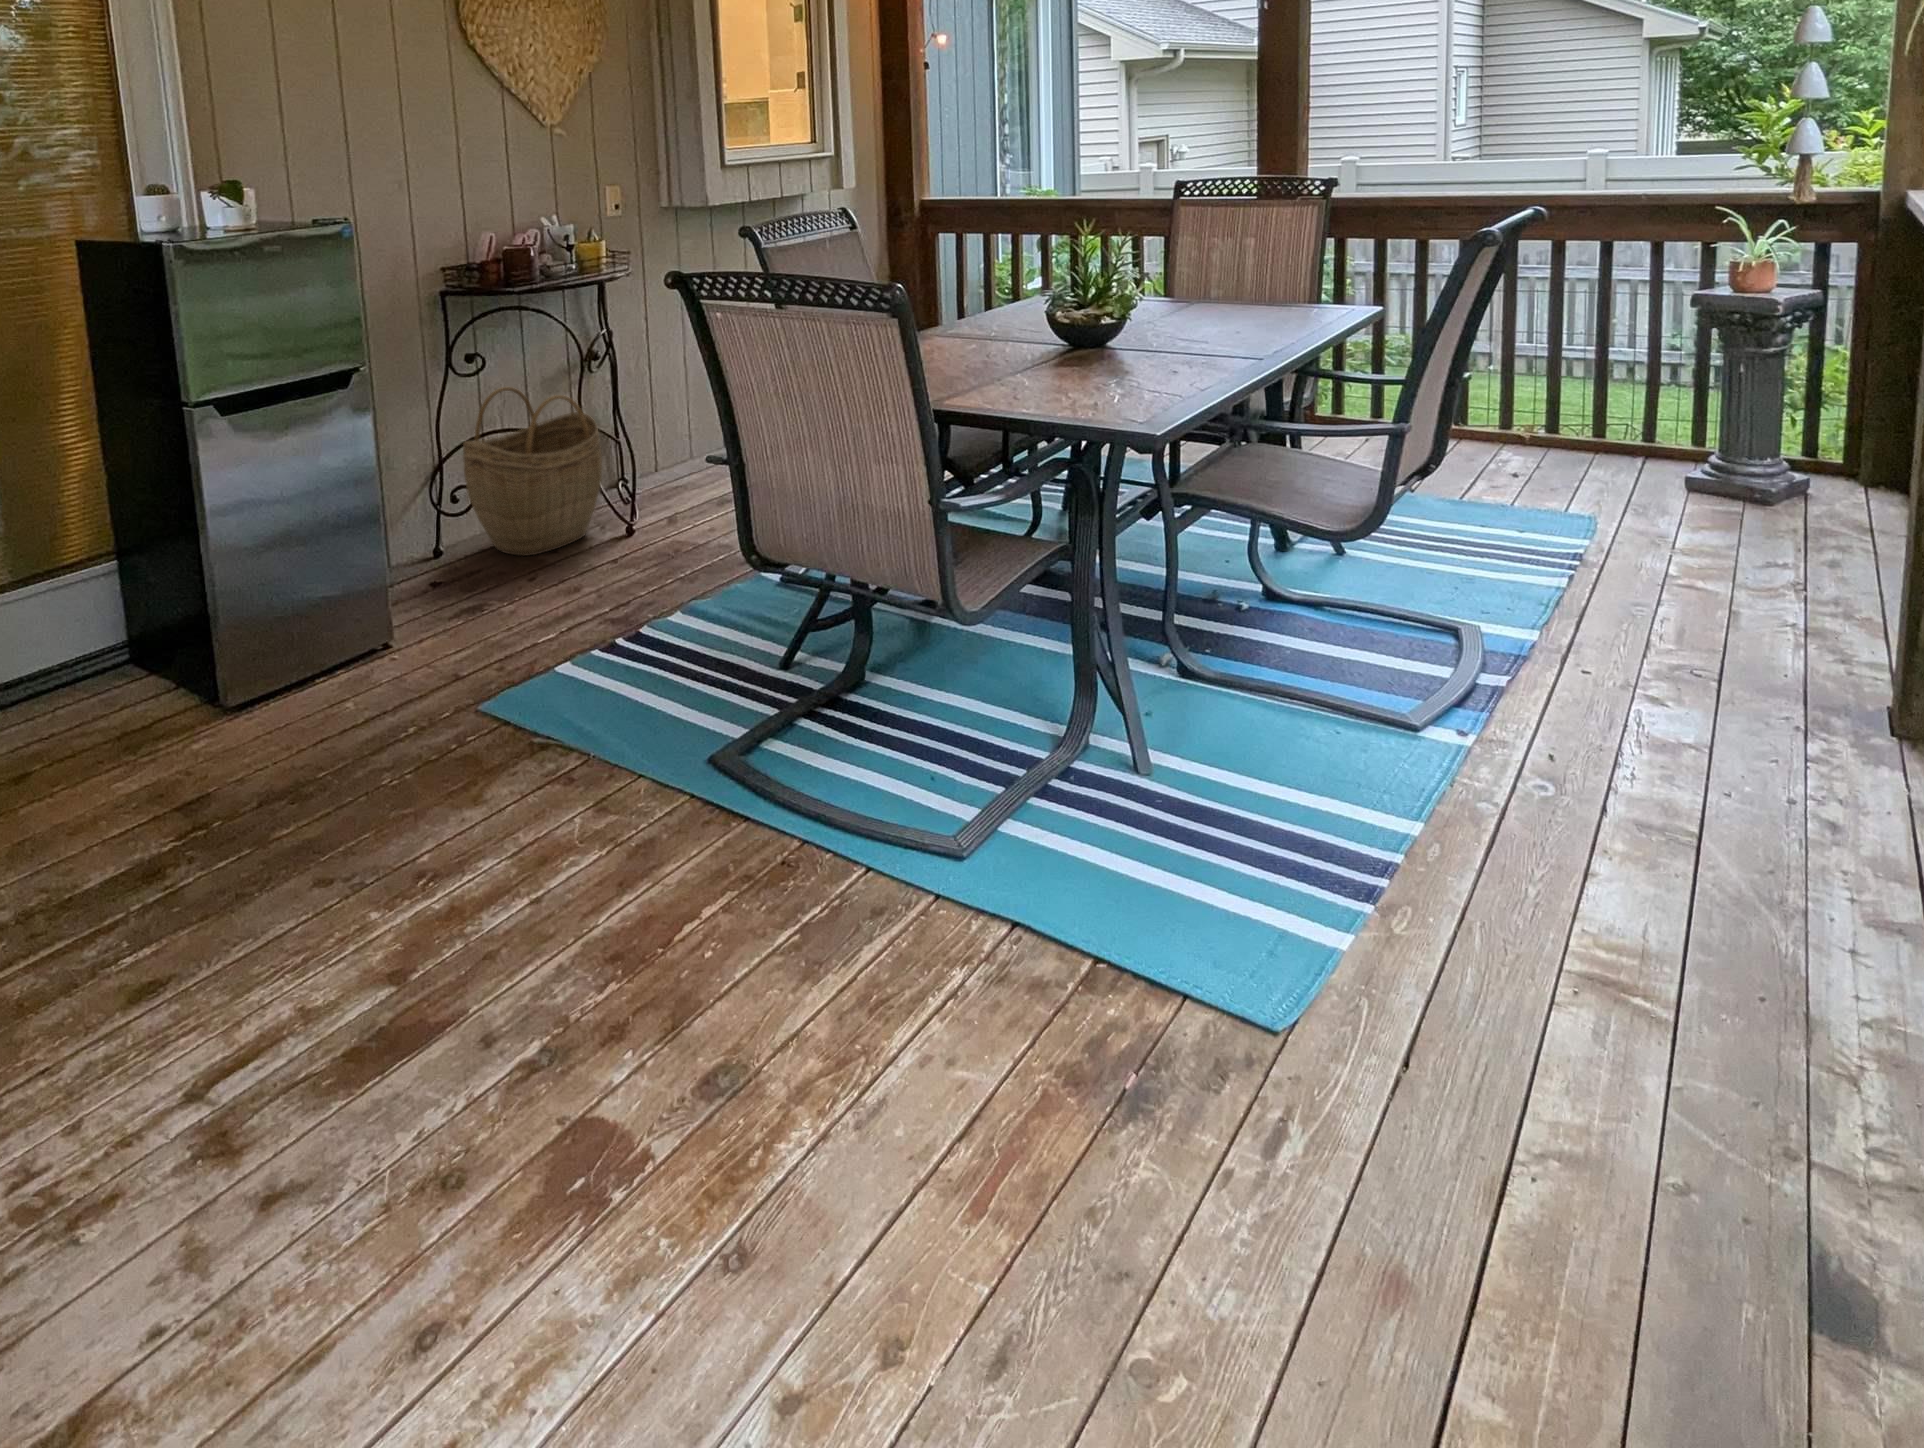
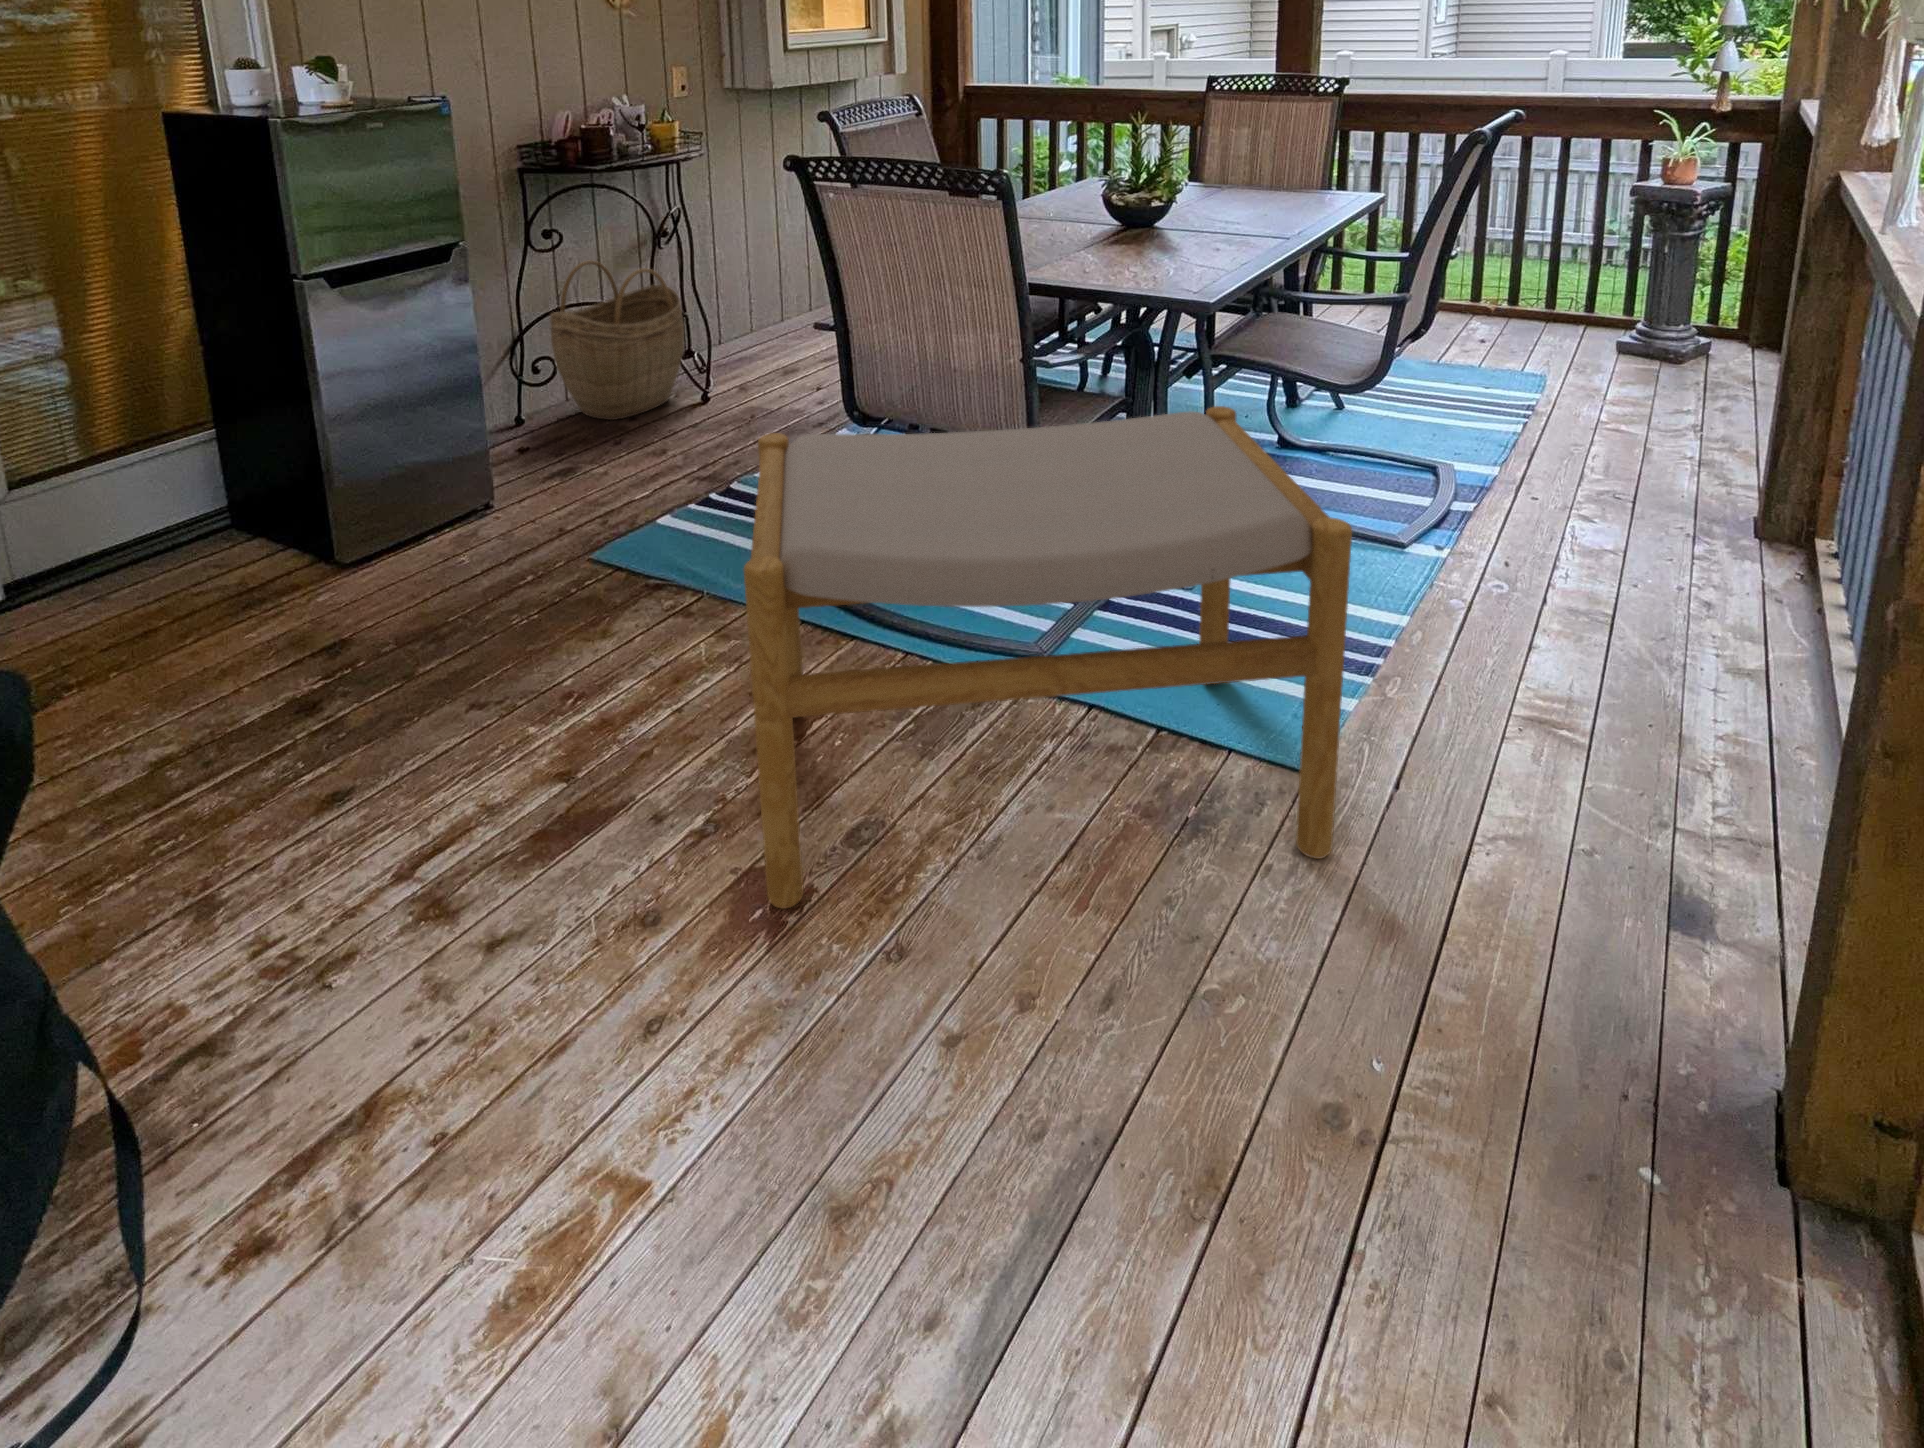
footstool: none [557,561,1319,1178] -> present [744,406,1352,909]

